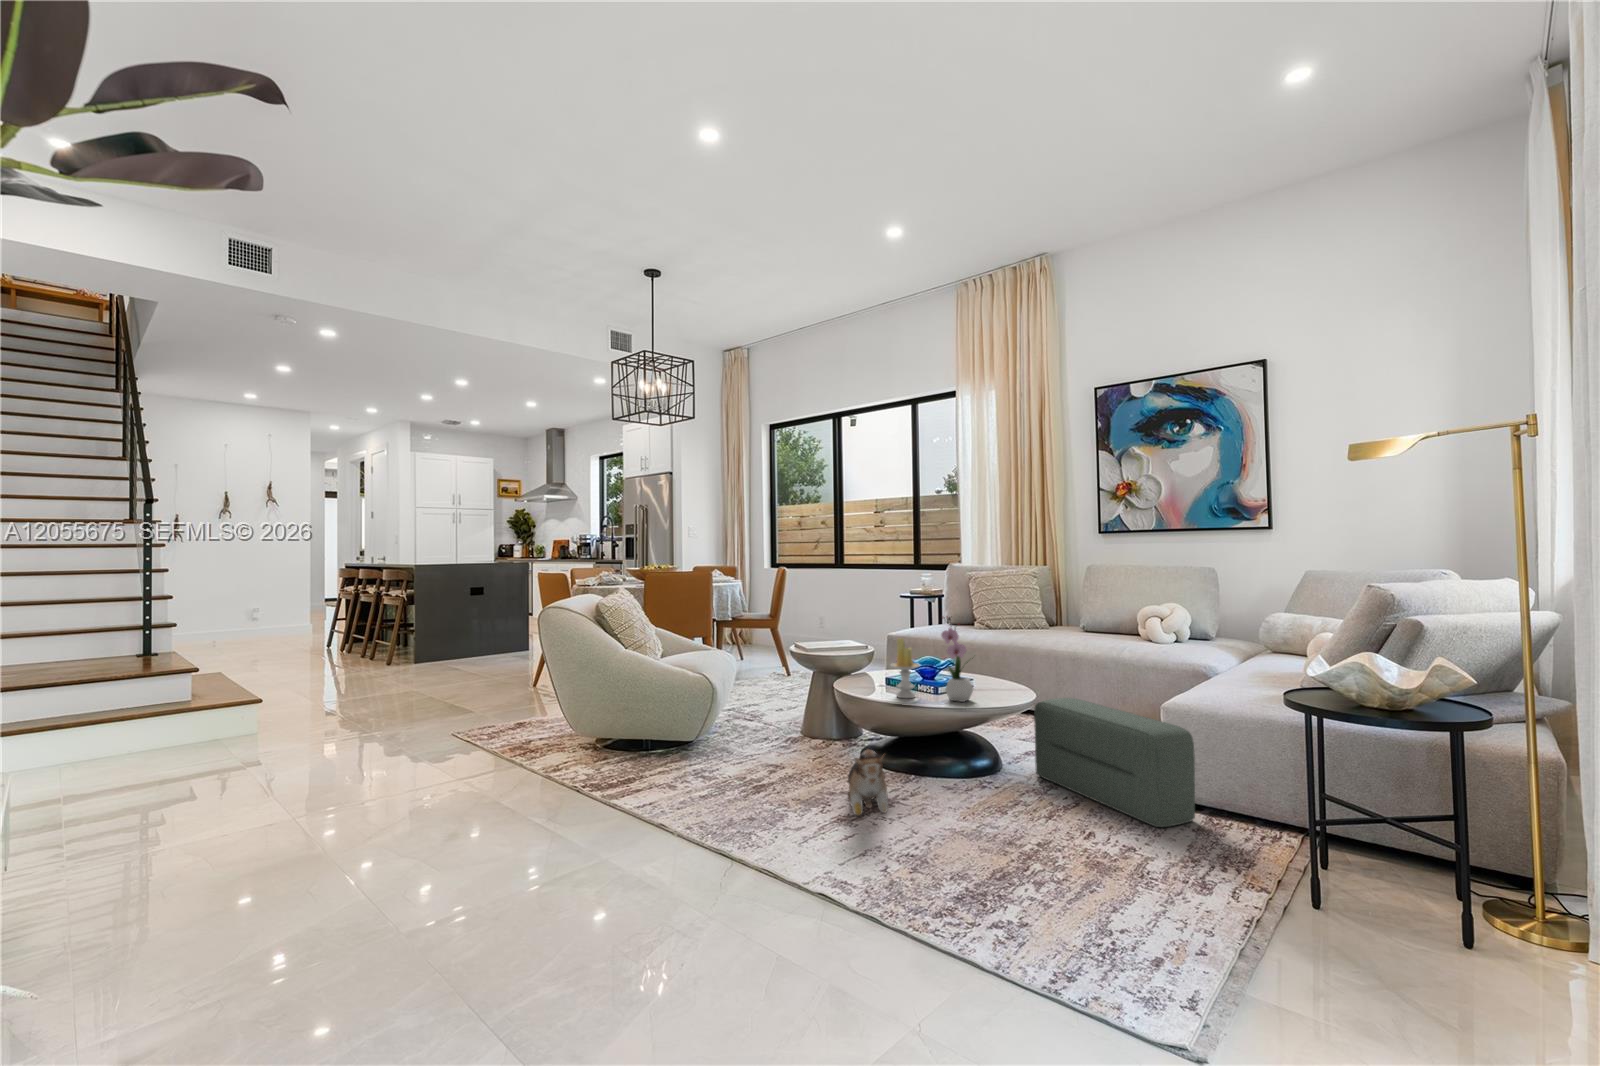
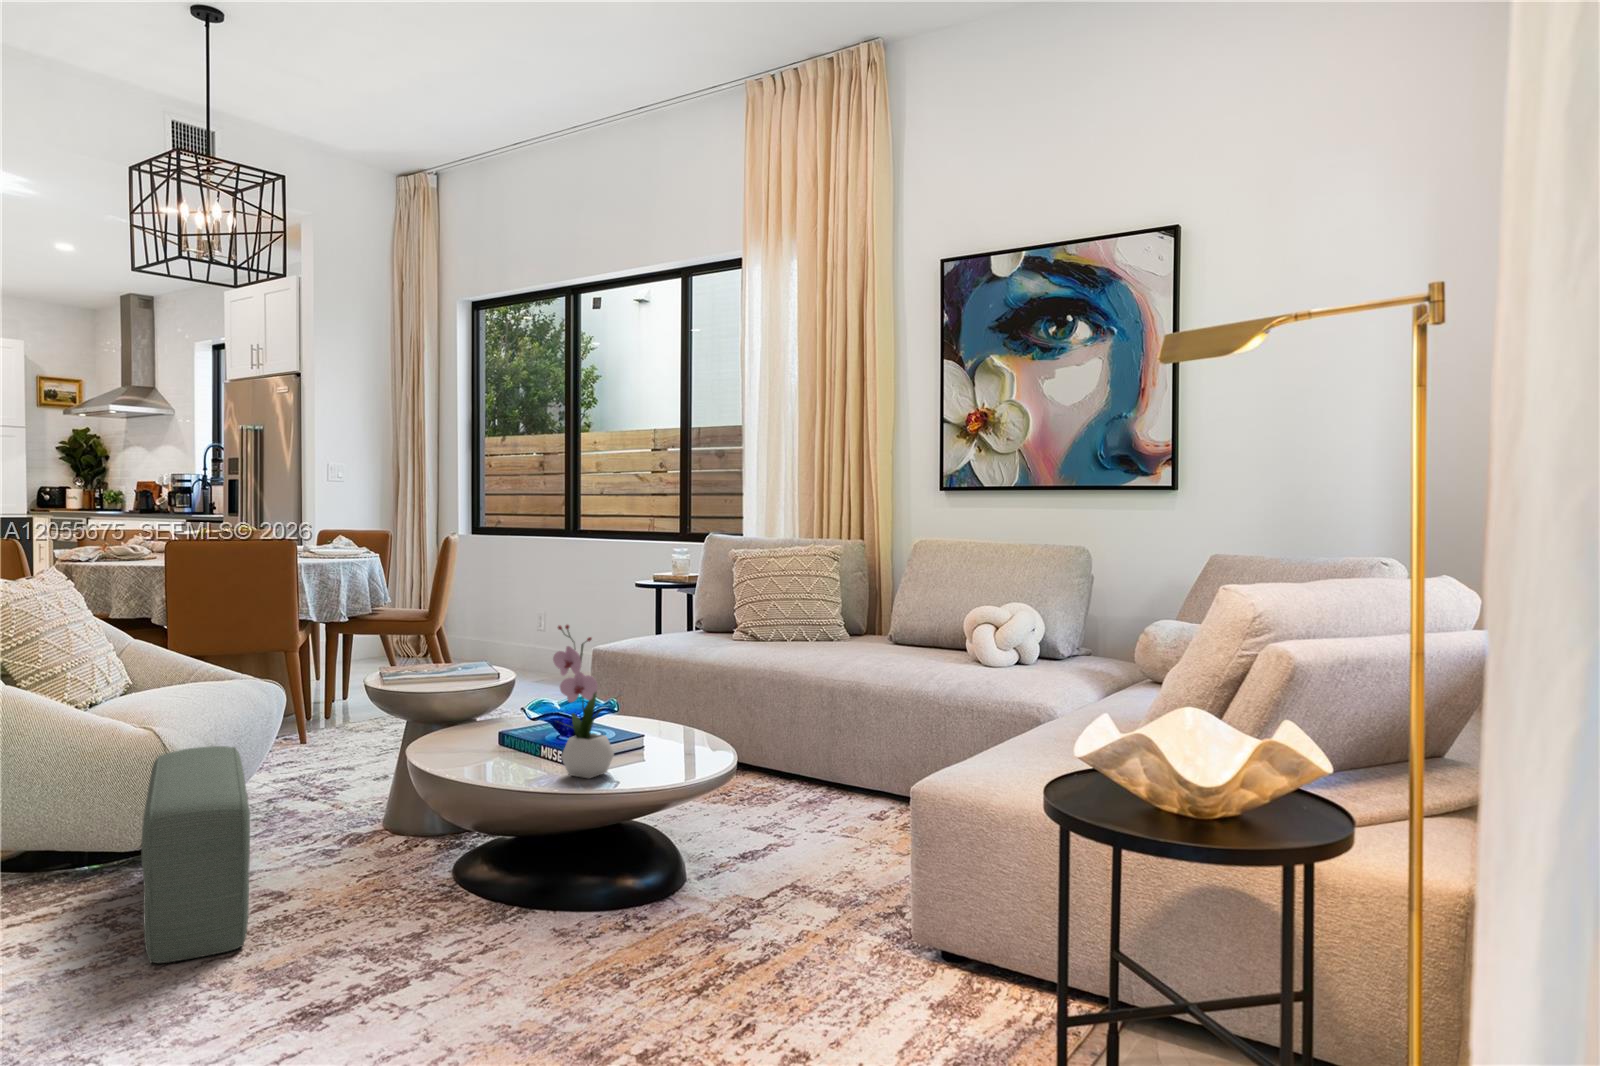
candle: present [891,638,920,698] -> none [471,662,527,772]
pouf: present [1034,698,1195,827] -> present [141,746,250,963]
plush toy: present [848,750,888,816] -> none [314,878,418,1002]

